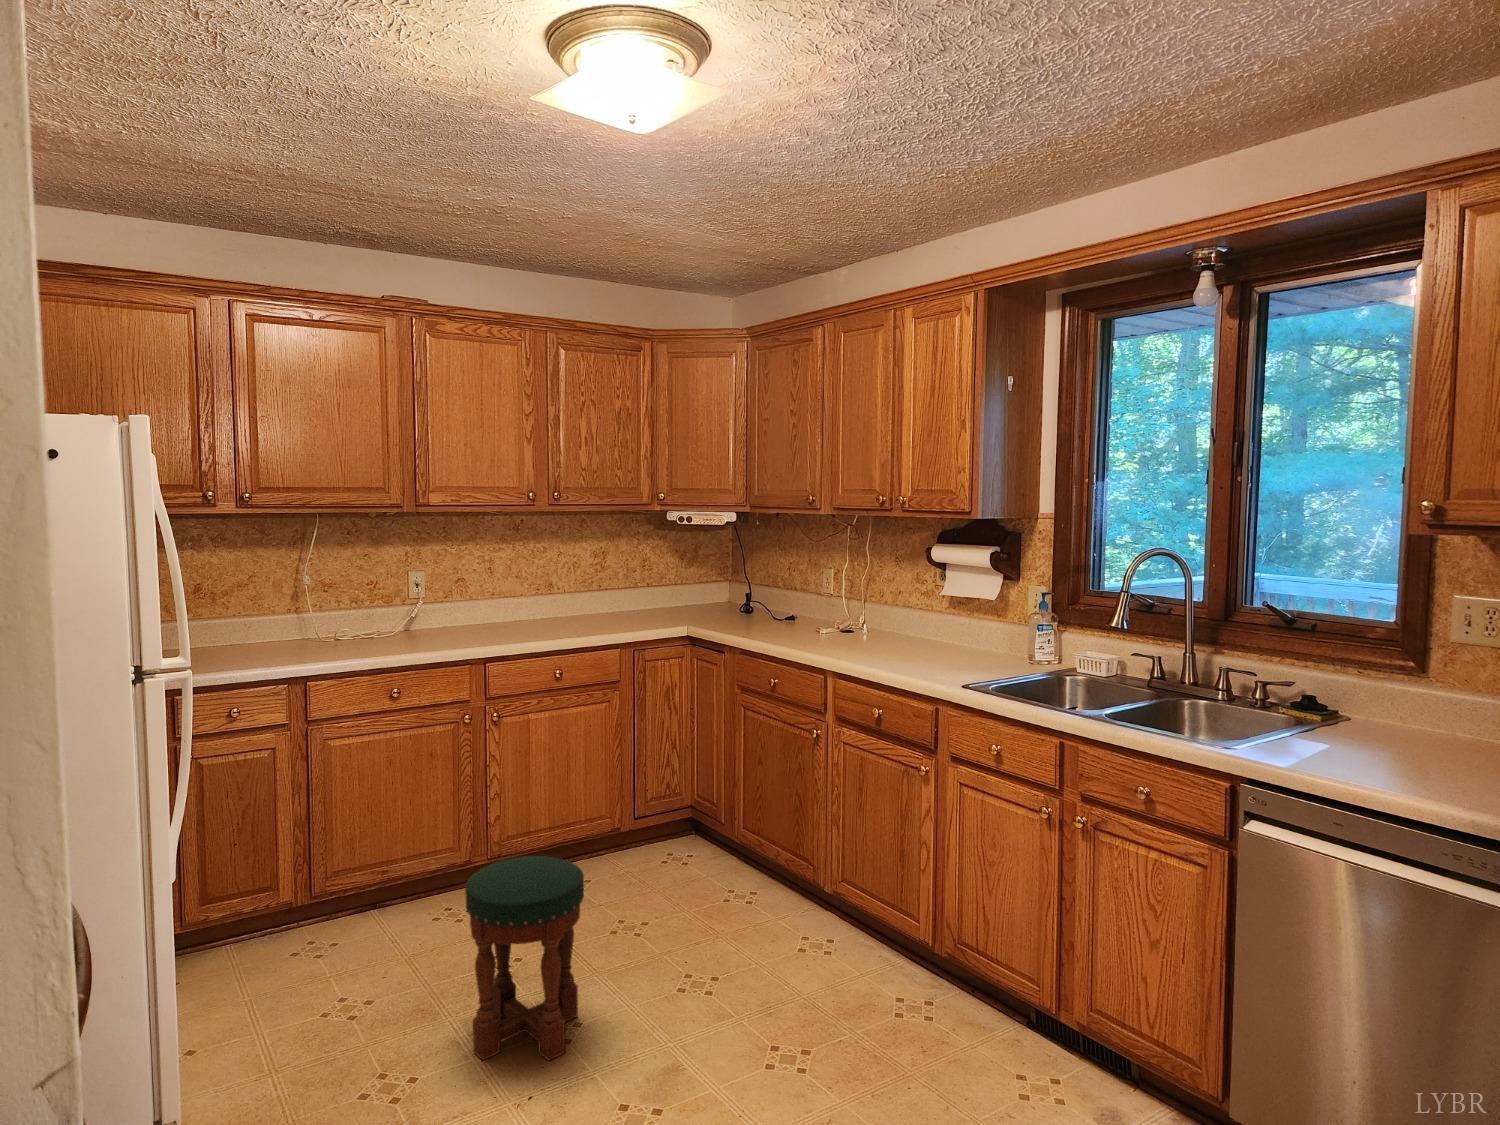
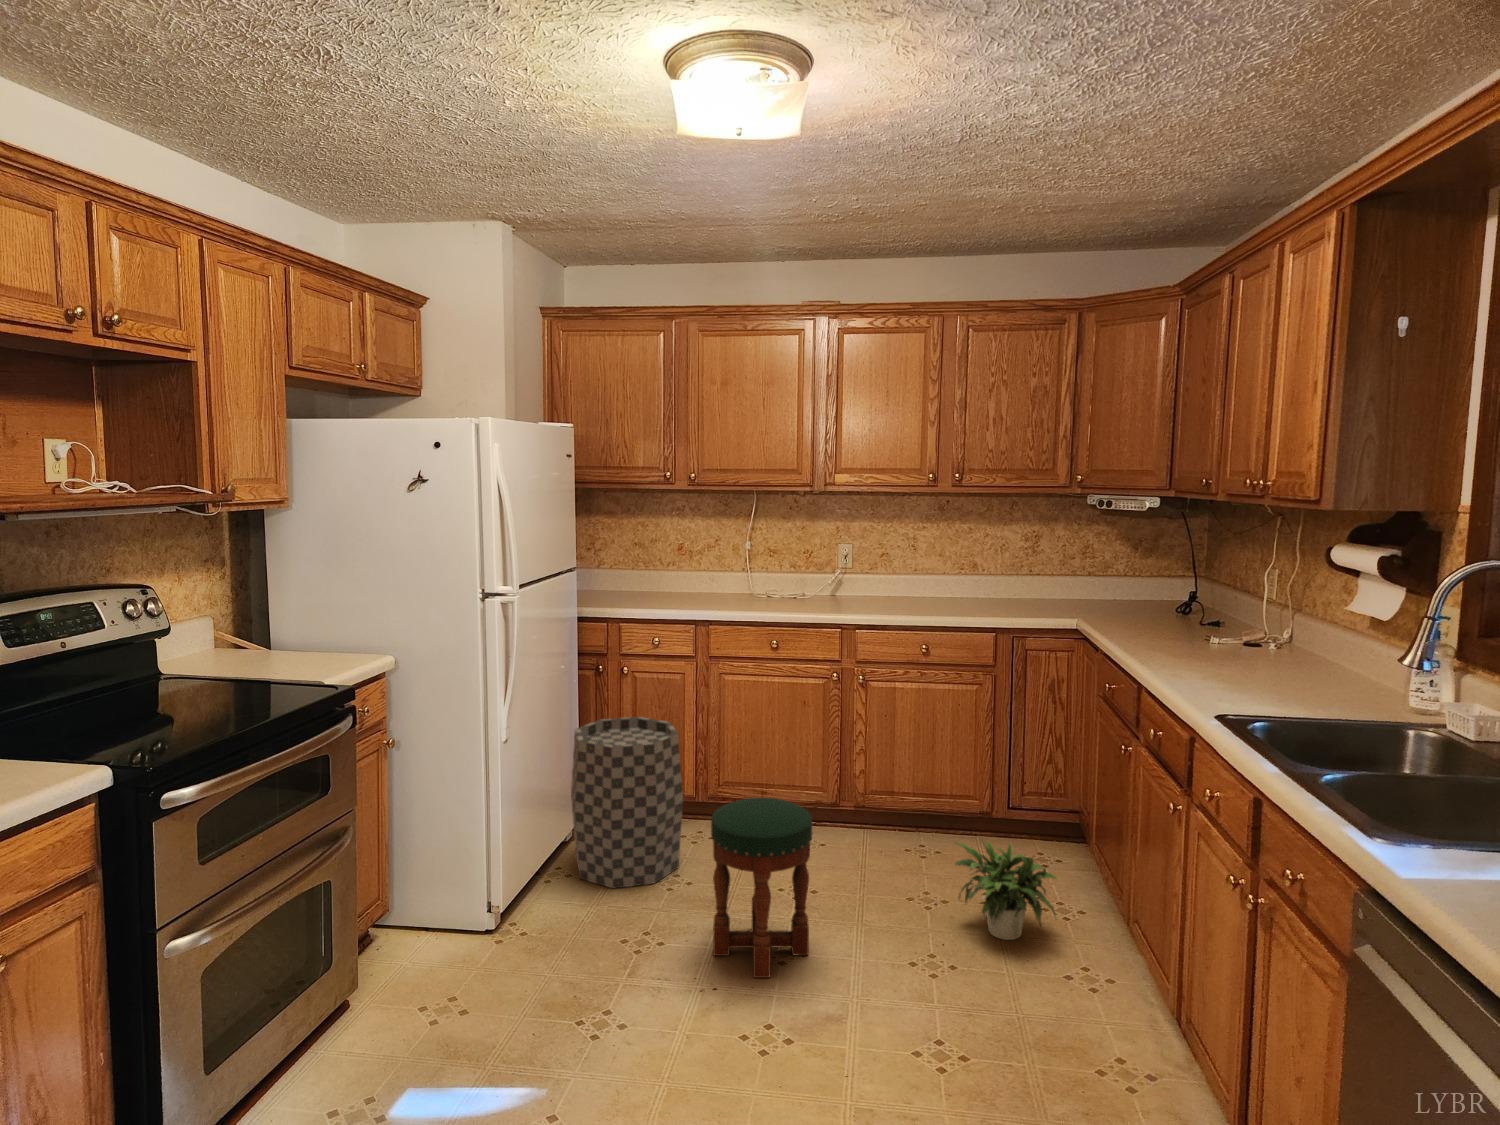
trash can: none [166,810,338,1054] -> present [571,717,683,888]
potted plant: none [636,841,766,933] -> present [935,838,1057,940]

